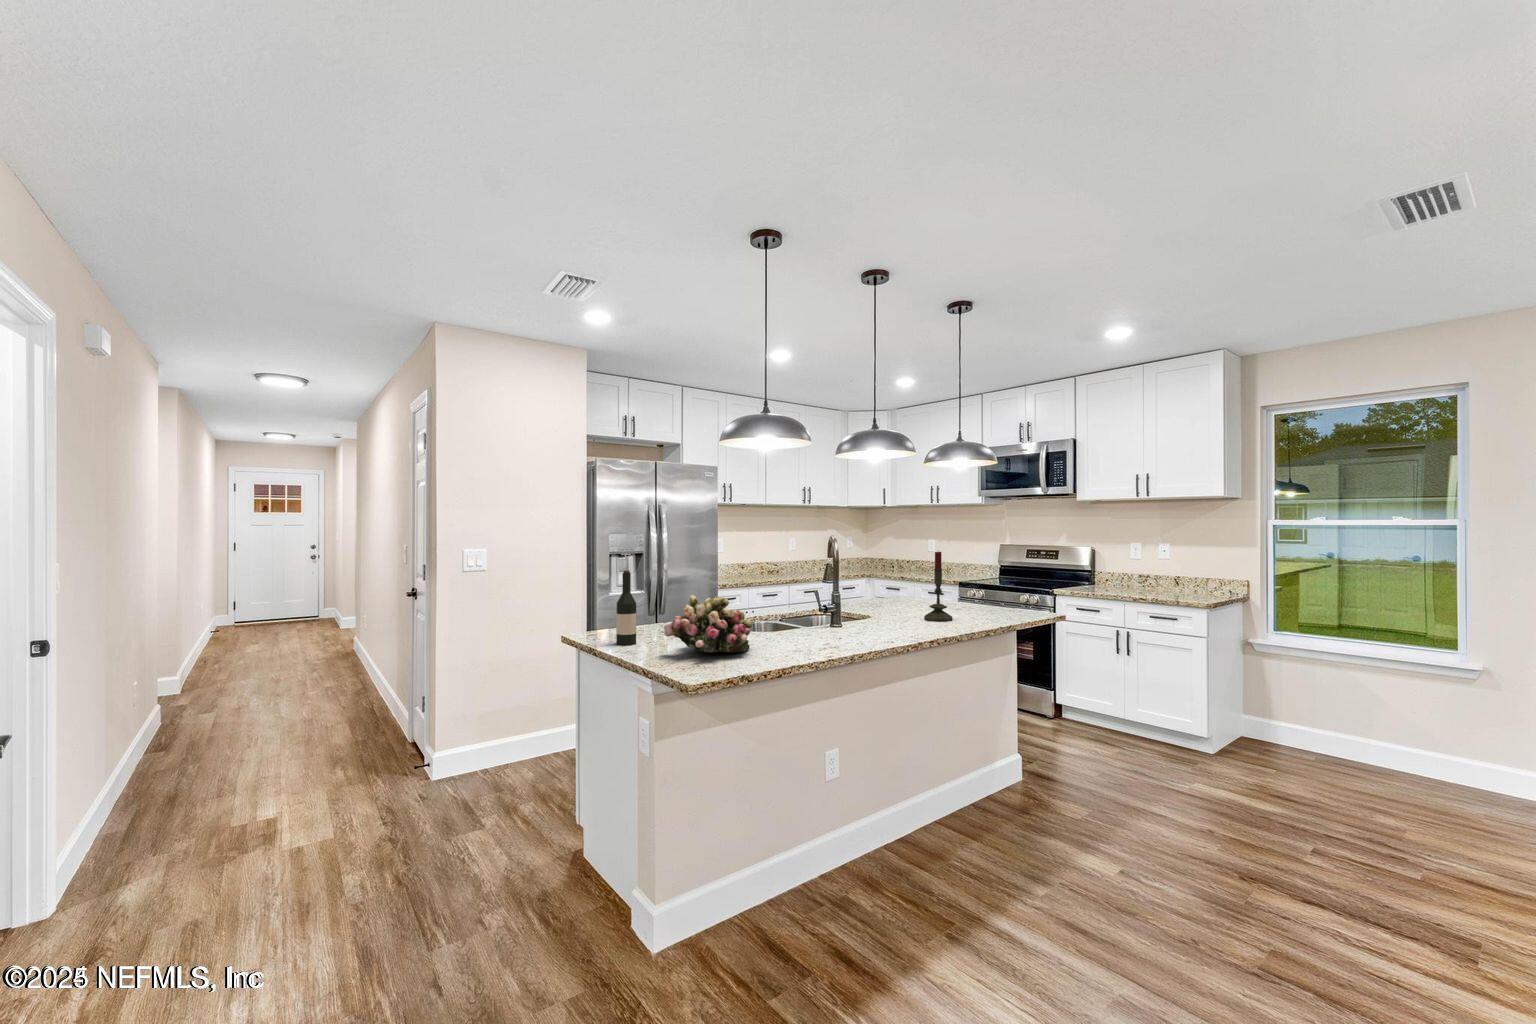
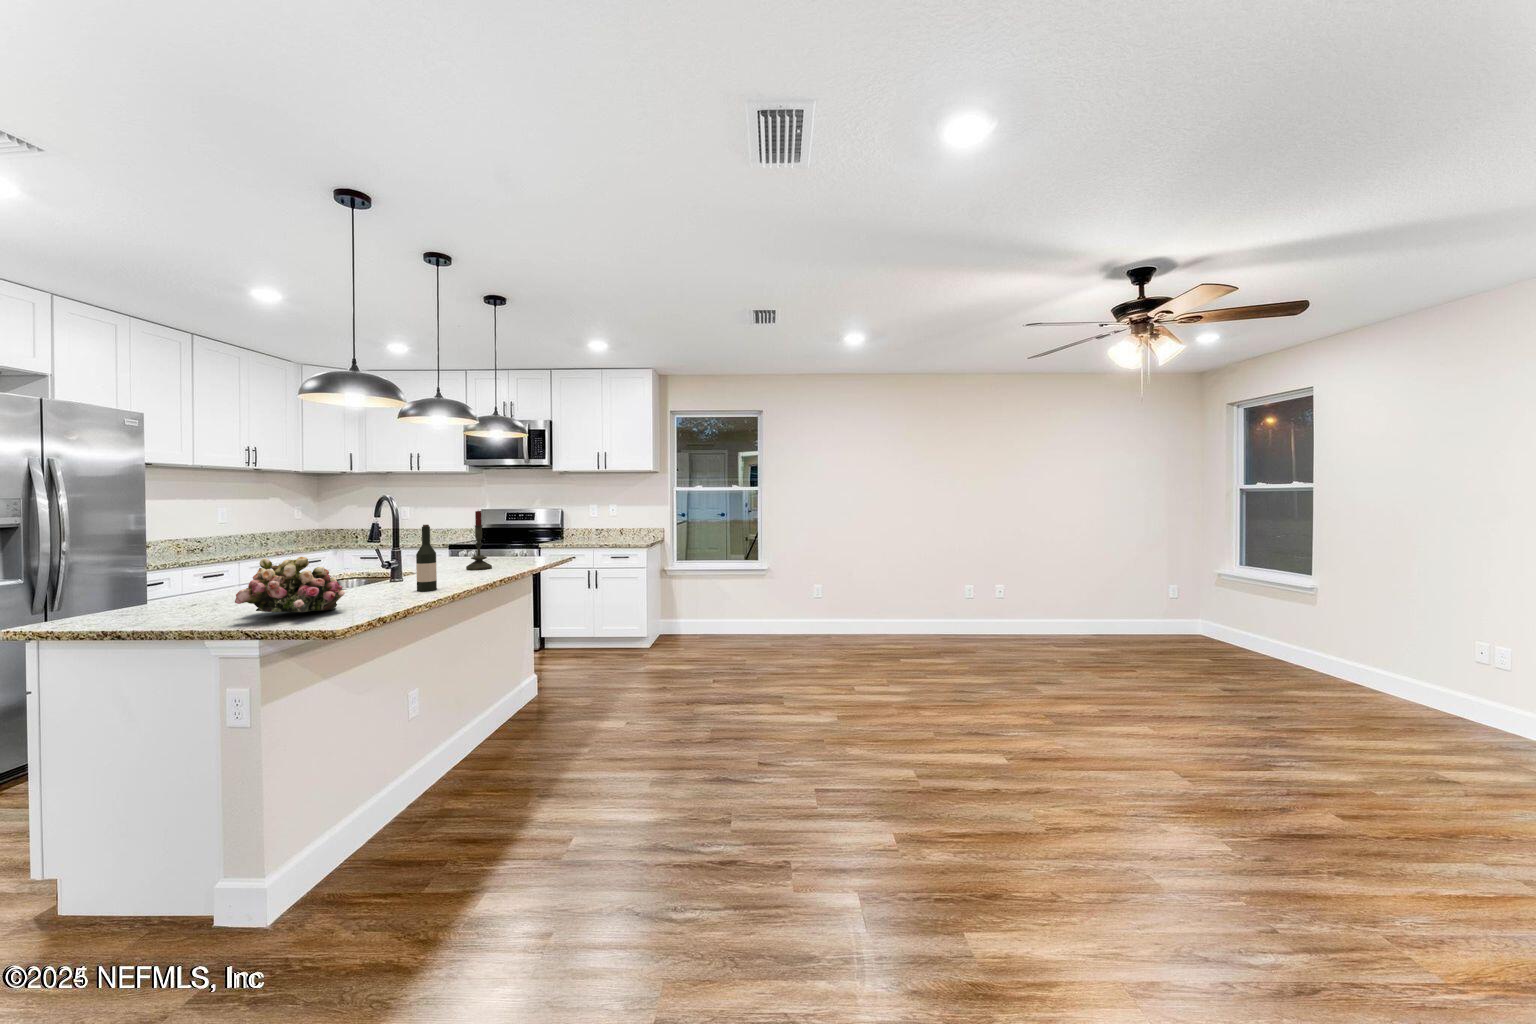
wine bottle: present [616,570,636,645] -> present [416,525,437,591]

